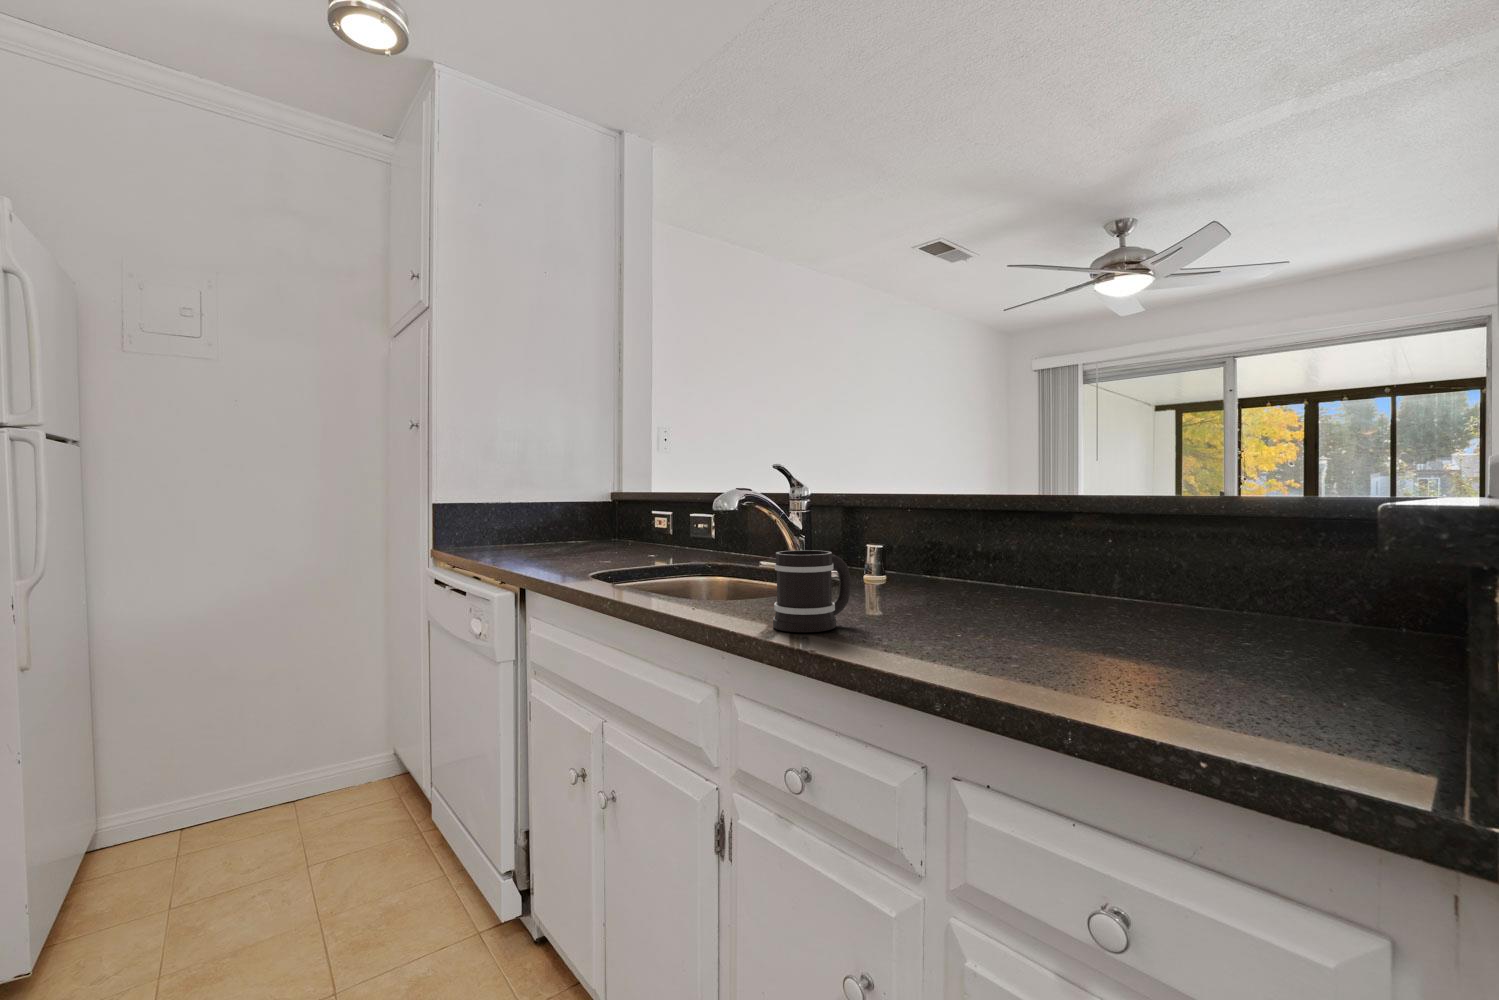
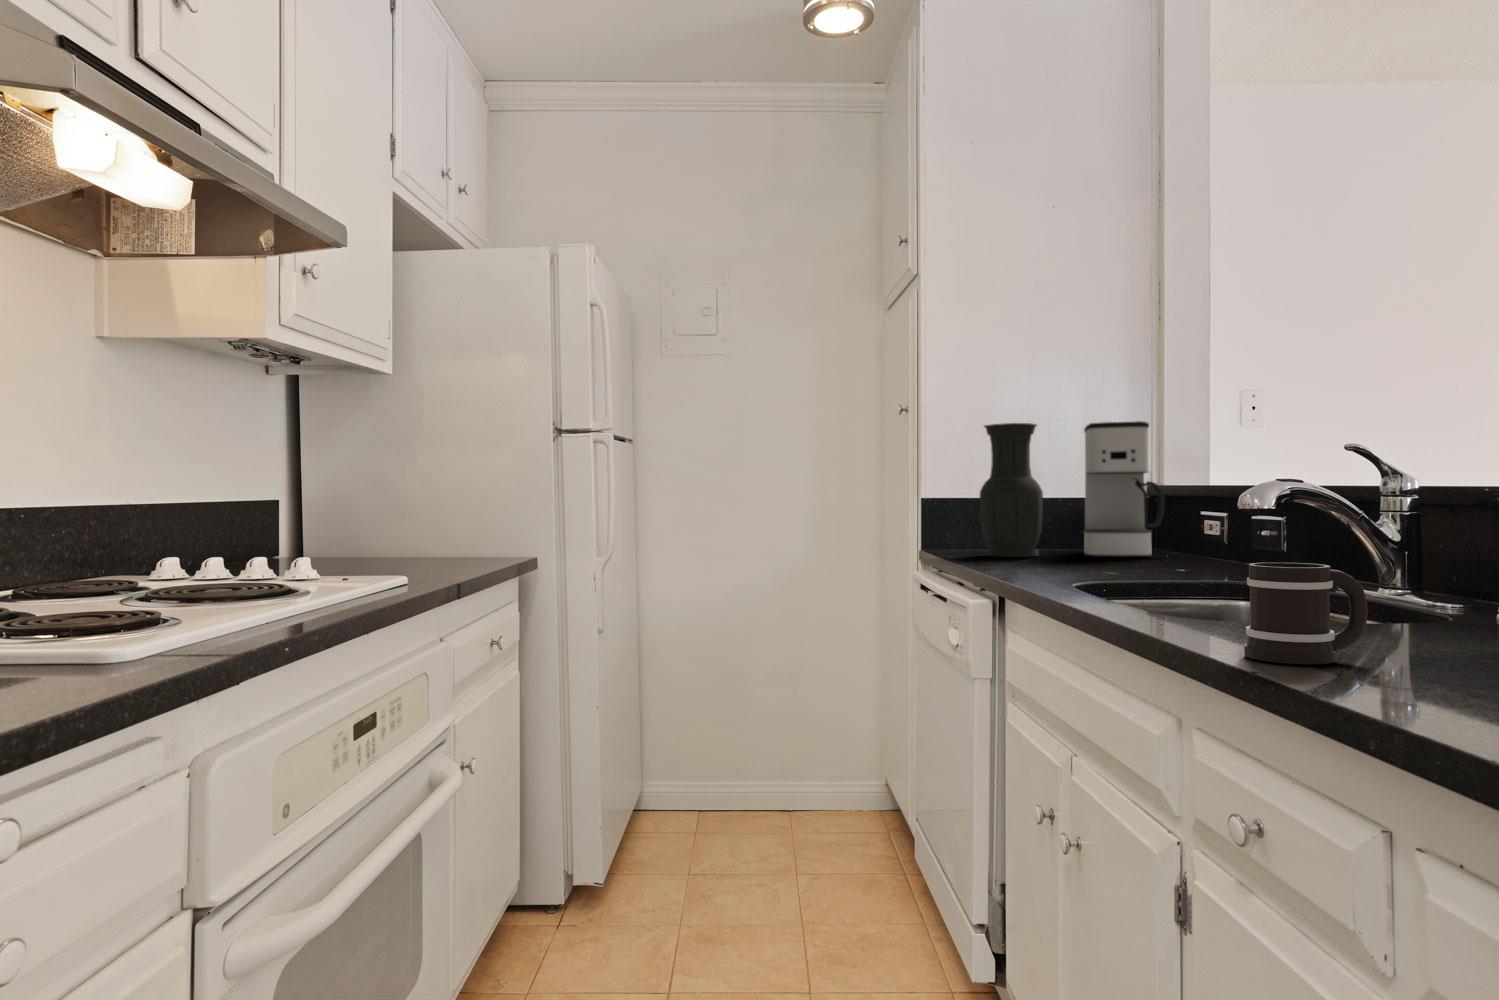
vase: none [489,442,541,551] -> present [979,423,1043,557]
coffee maker: none [569,446,628,547] -> present [1084,421,1165,557]

